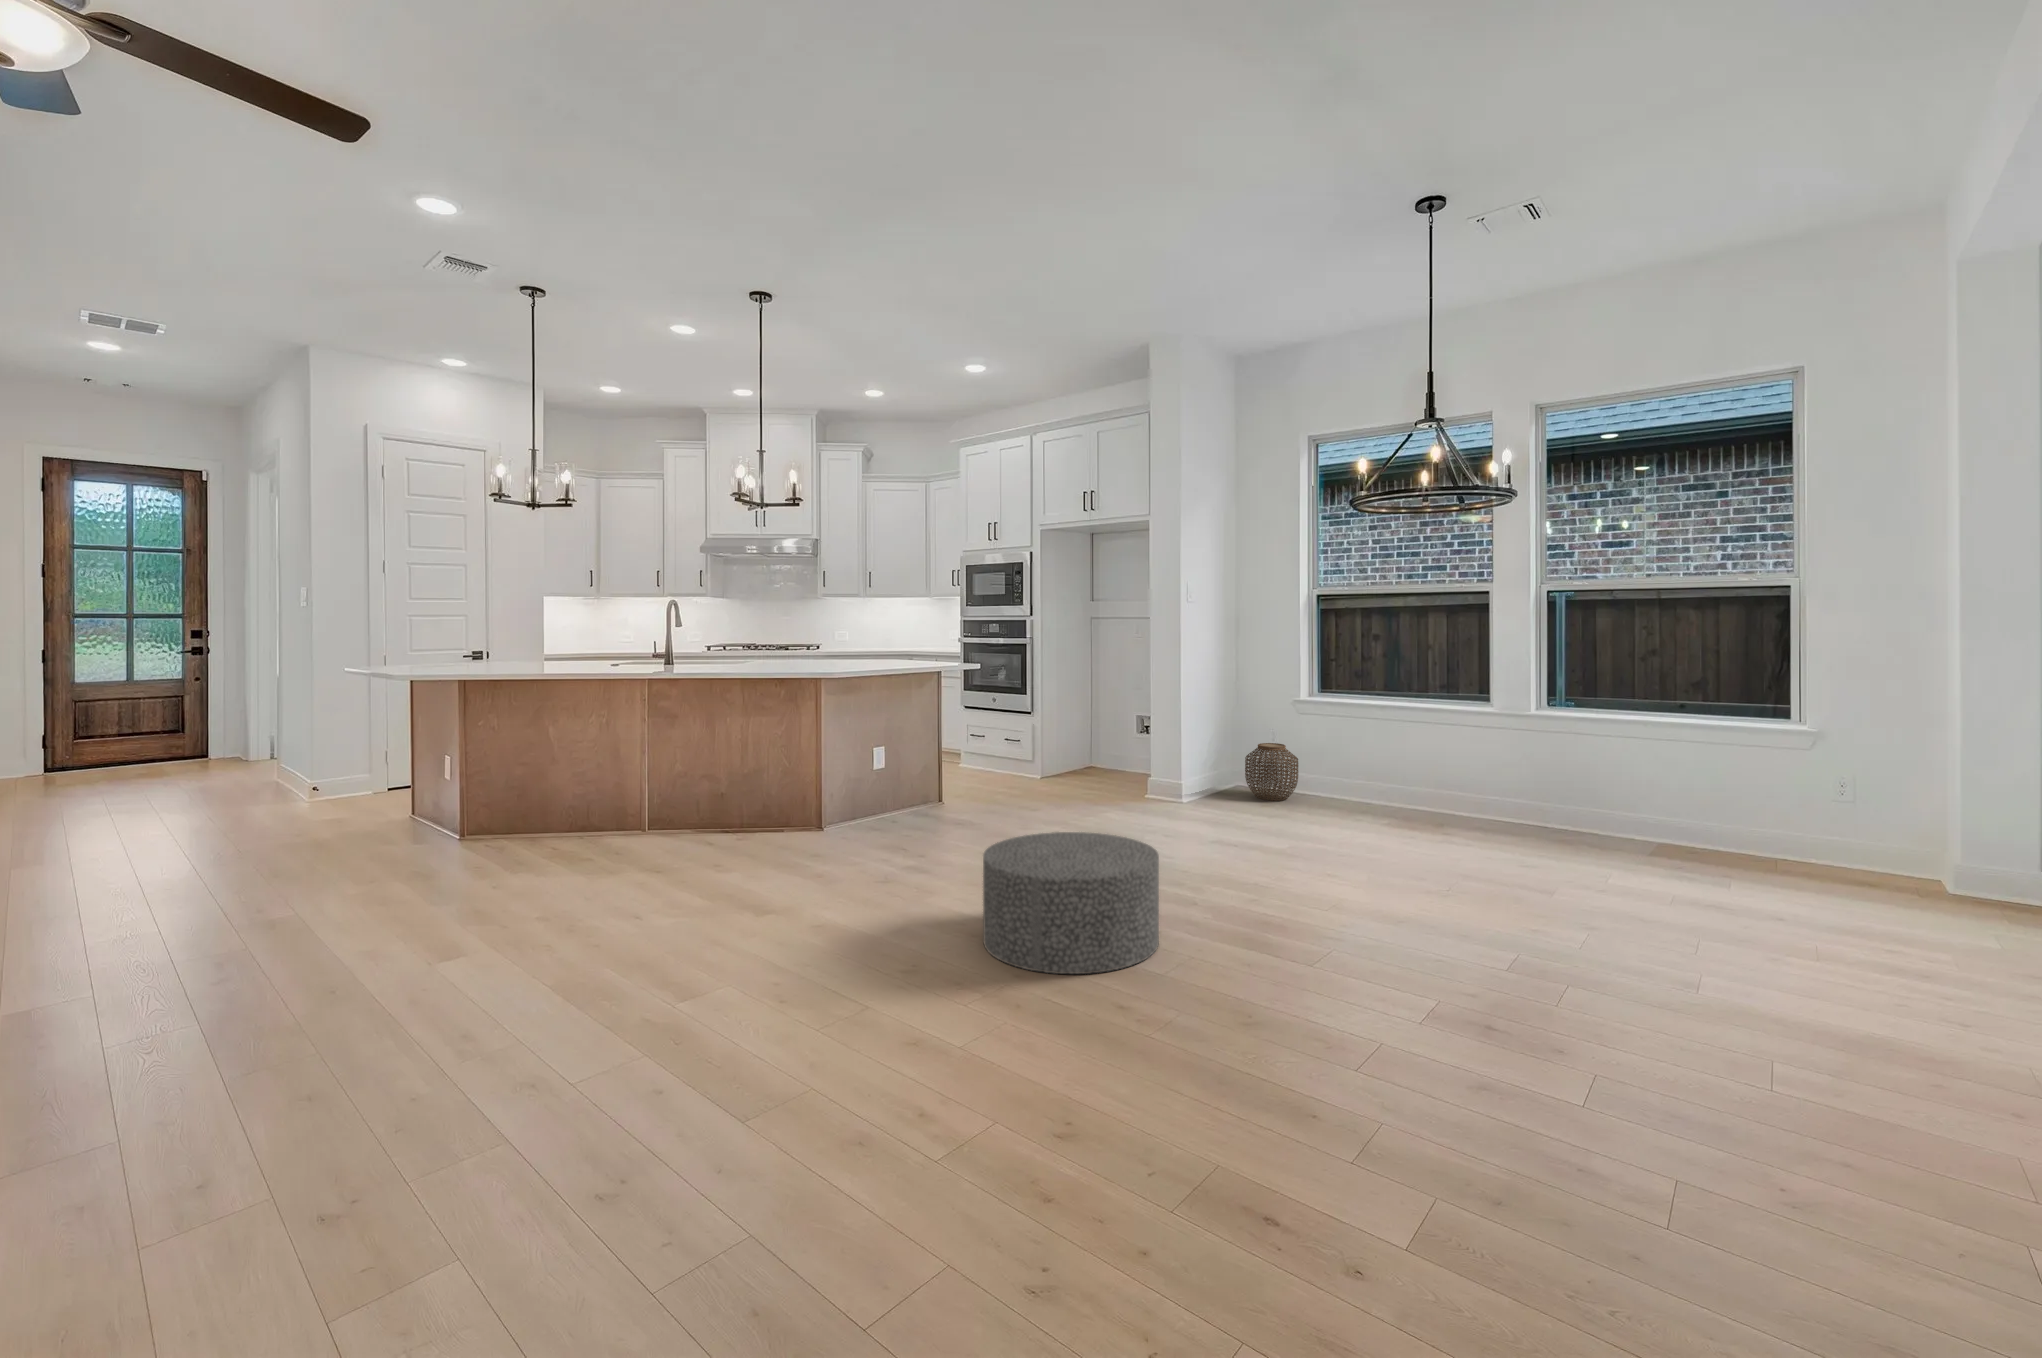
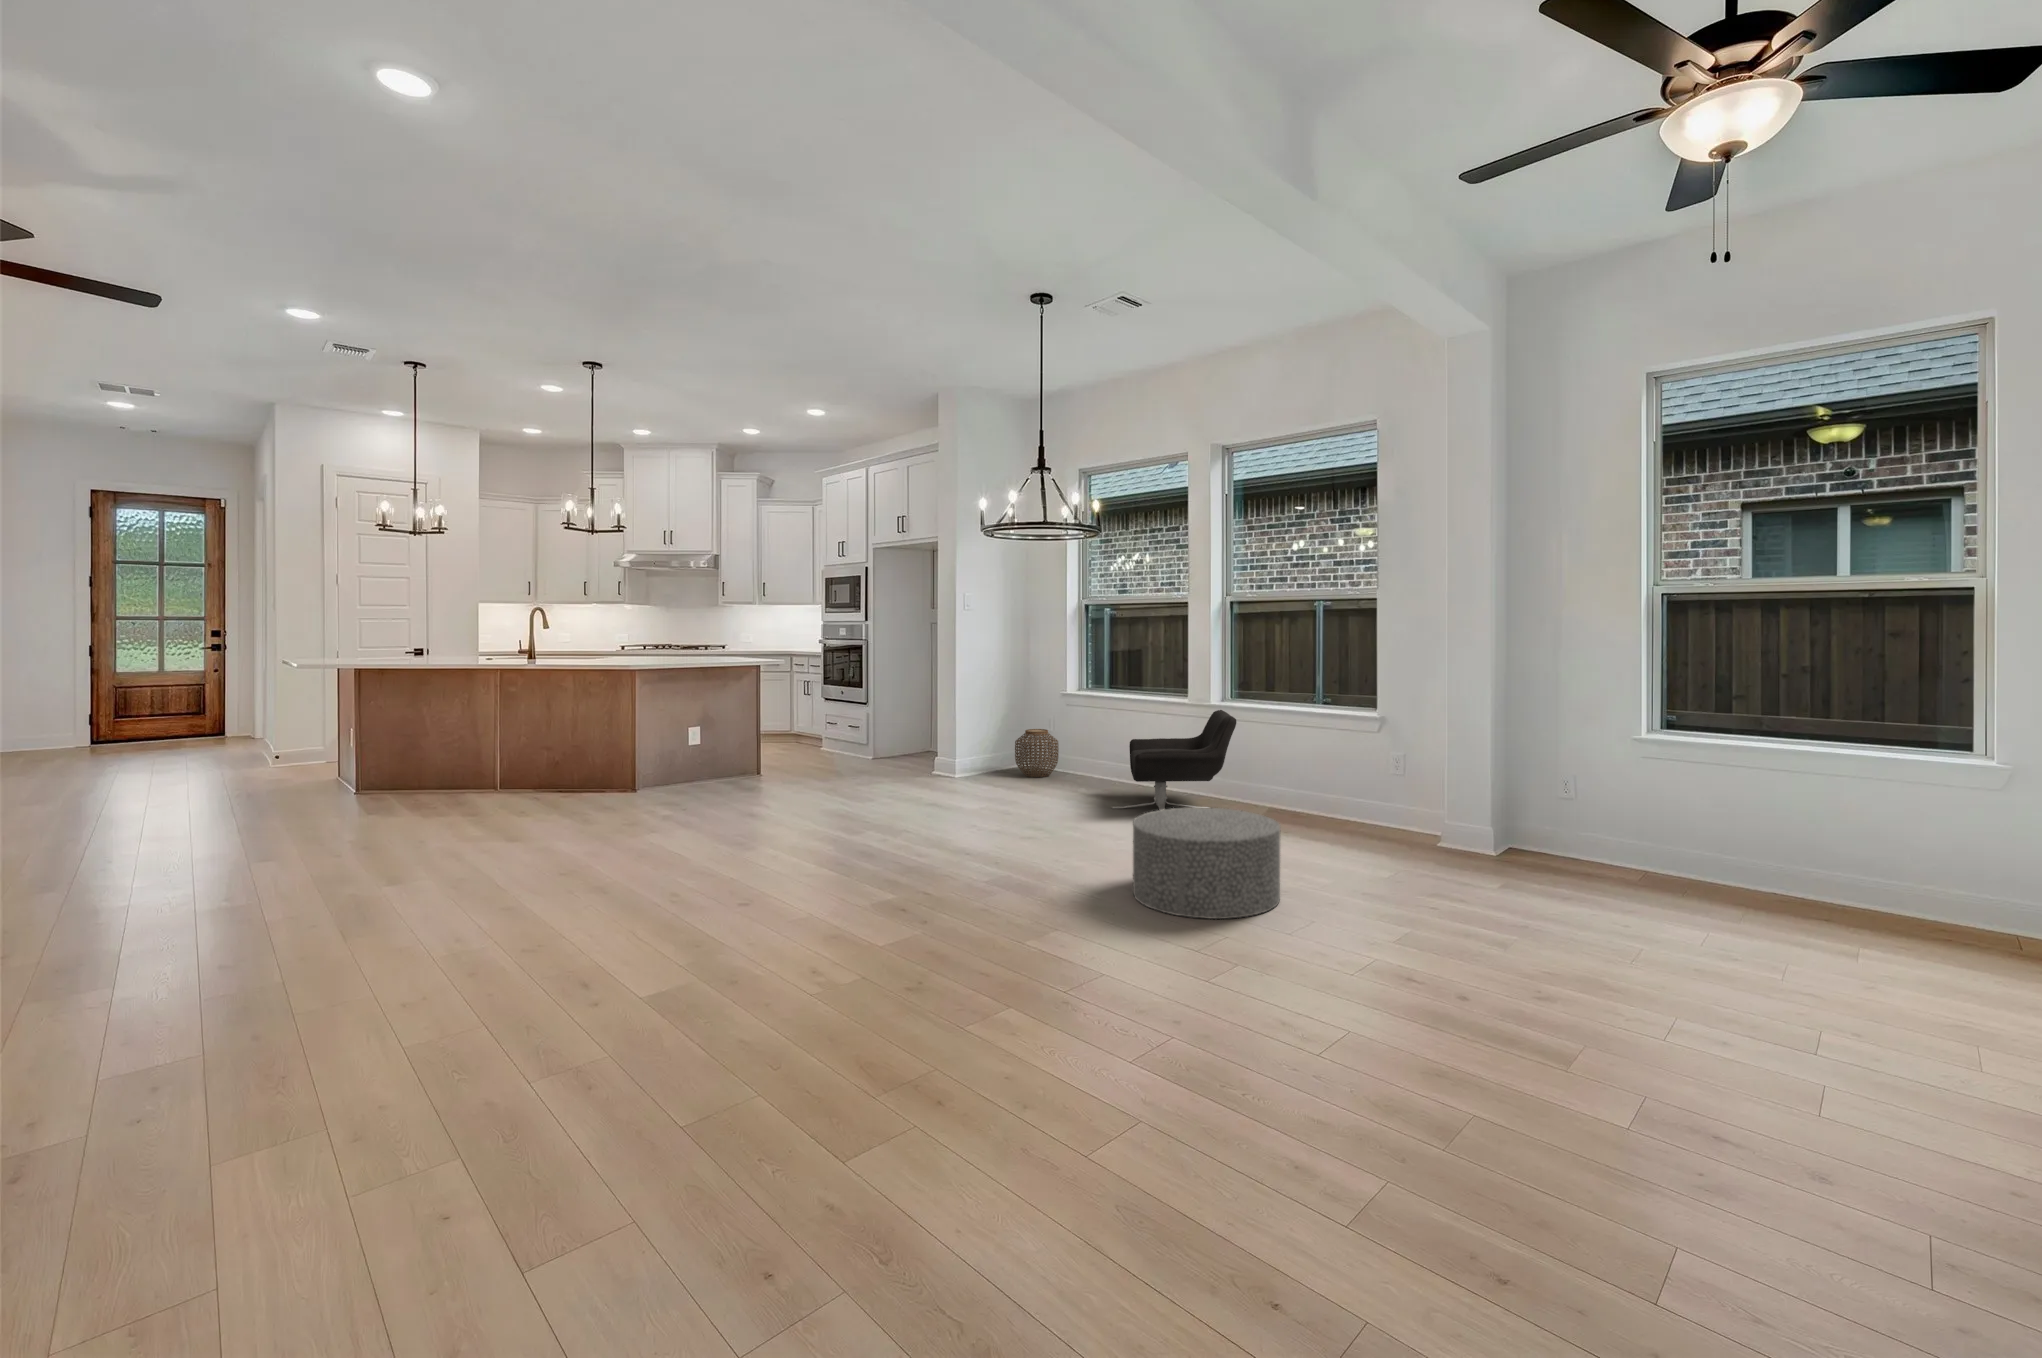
lounge chair: none [1433,721,1609,856] -> present [1112,710,1236,810]
ottoman: present [983,832,1159,974] -> present [1133,807,1280,919]

